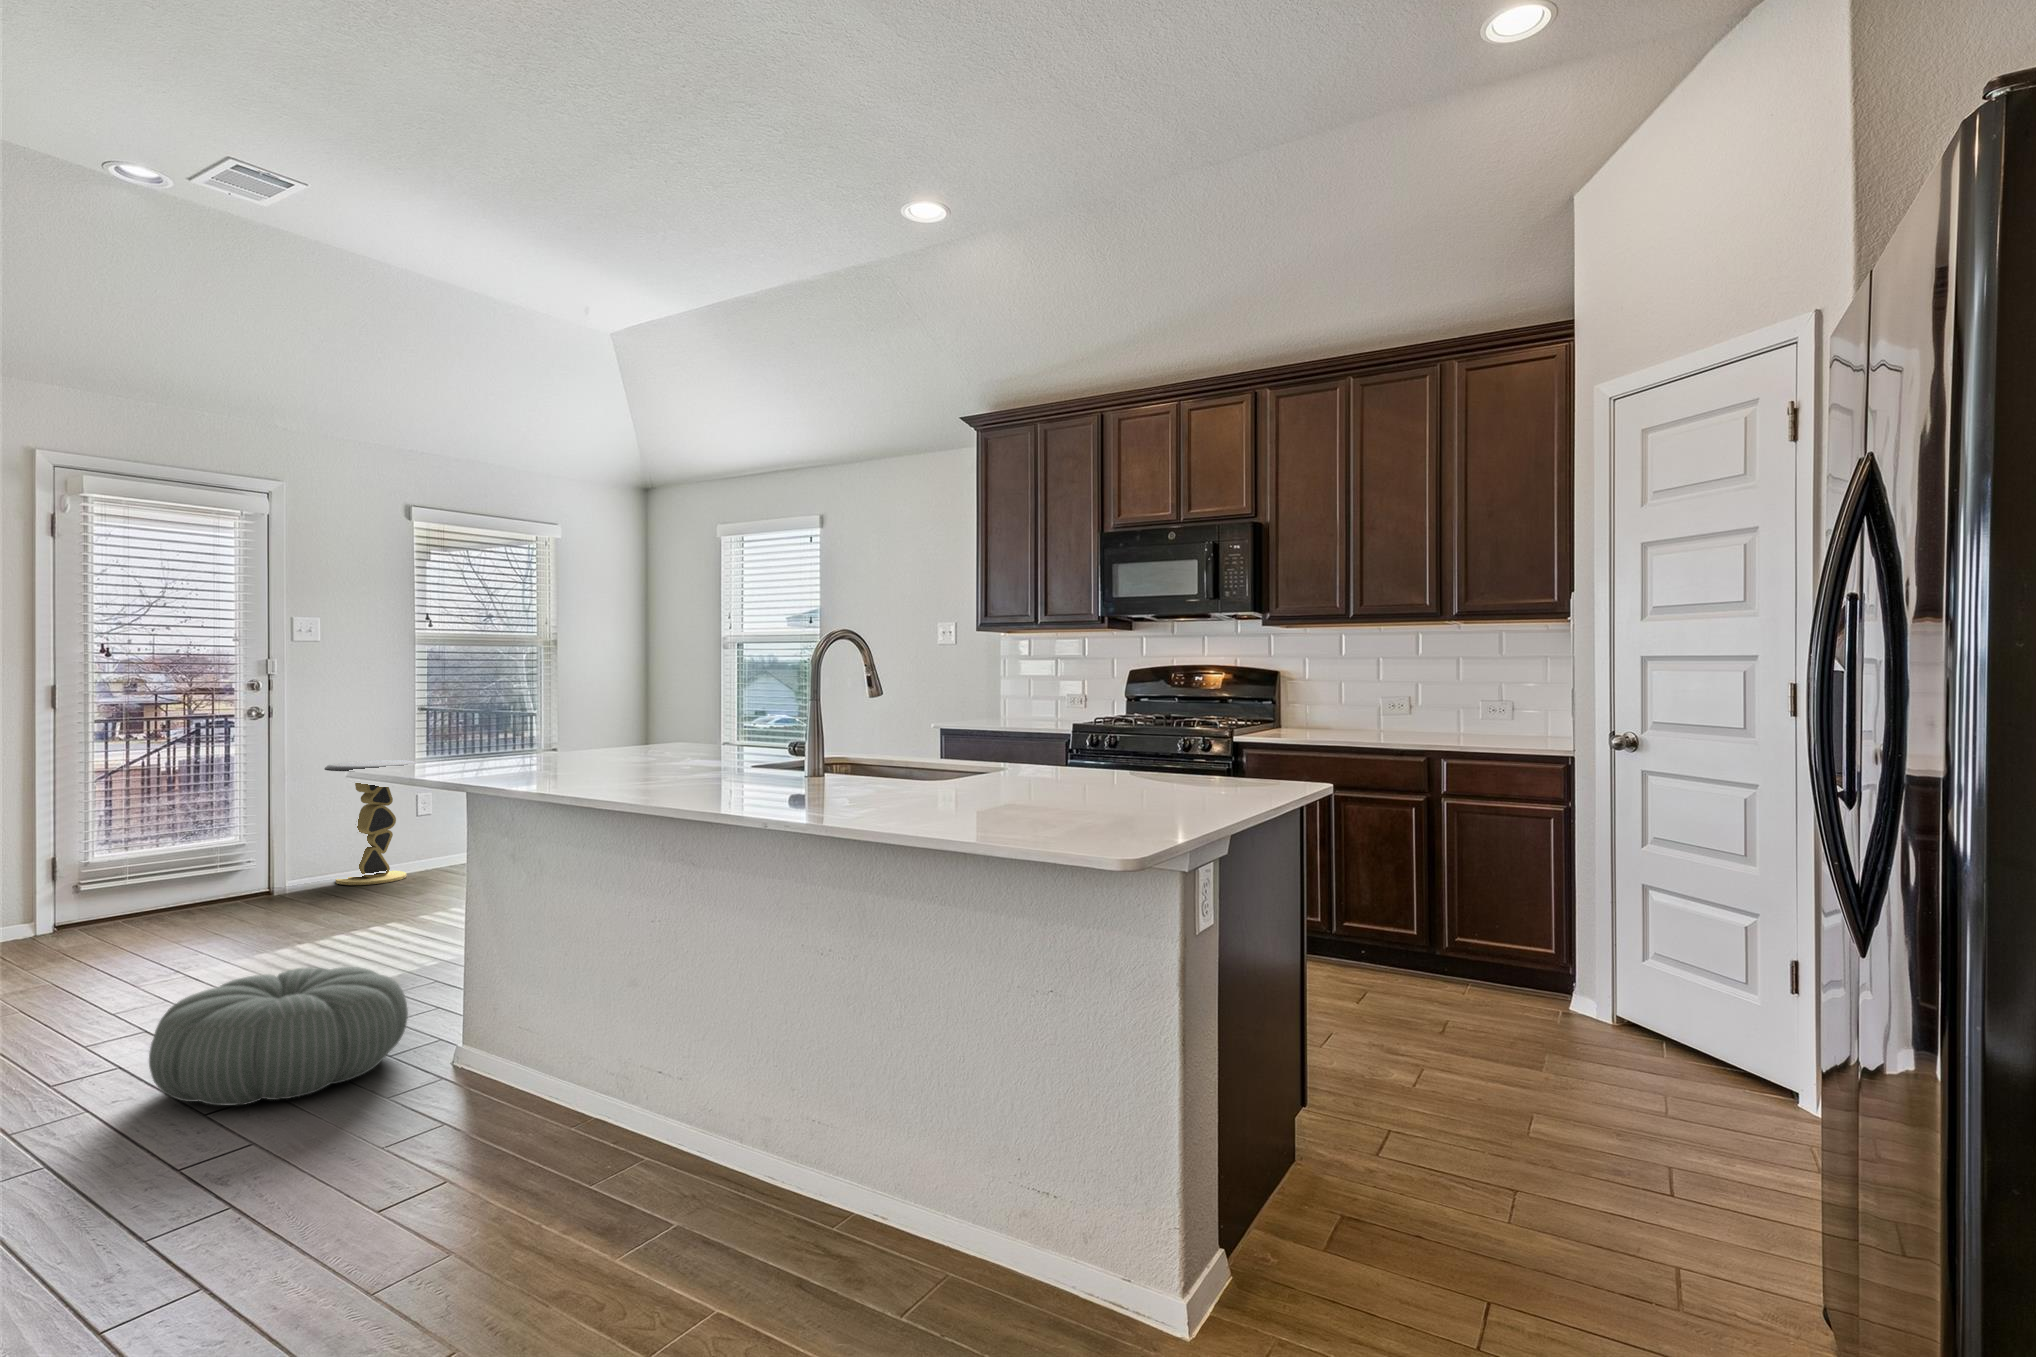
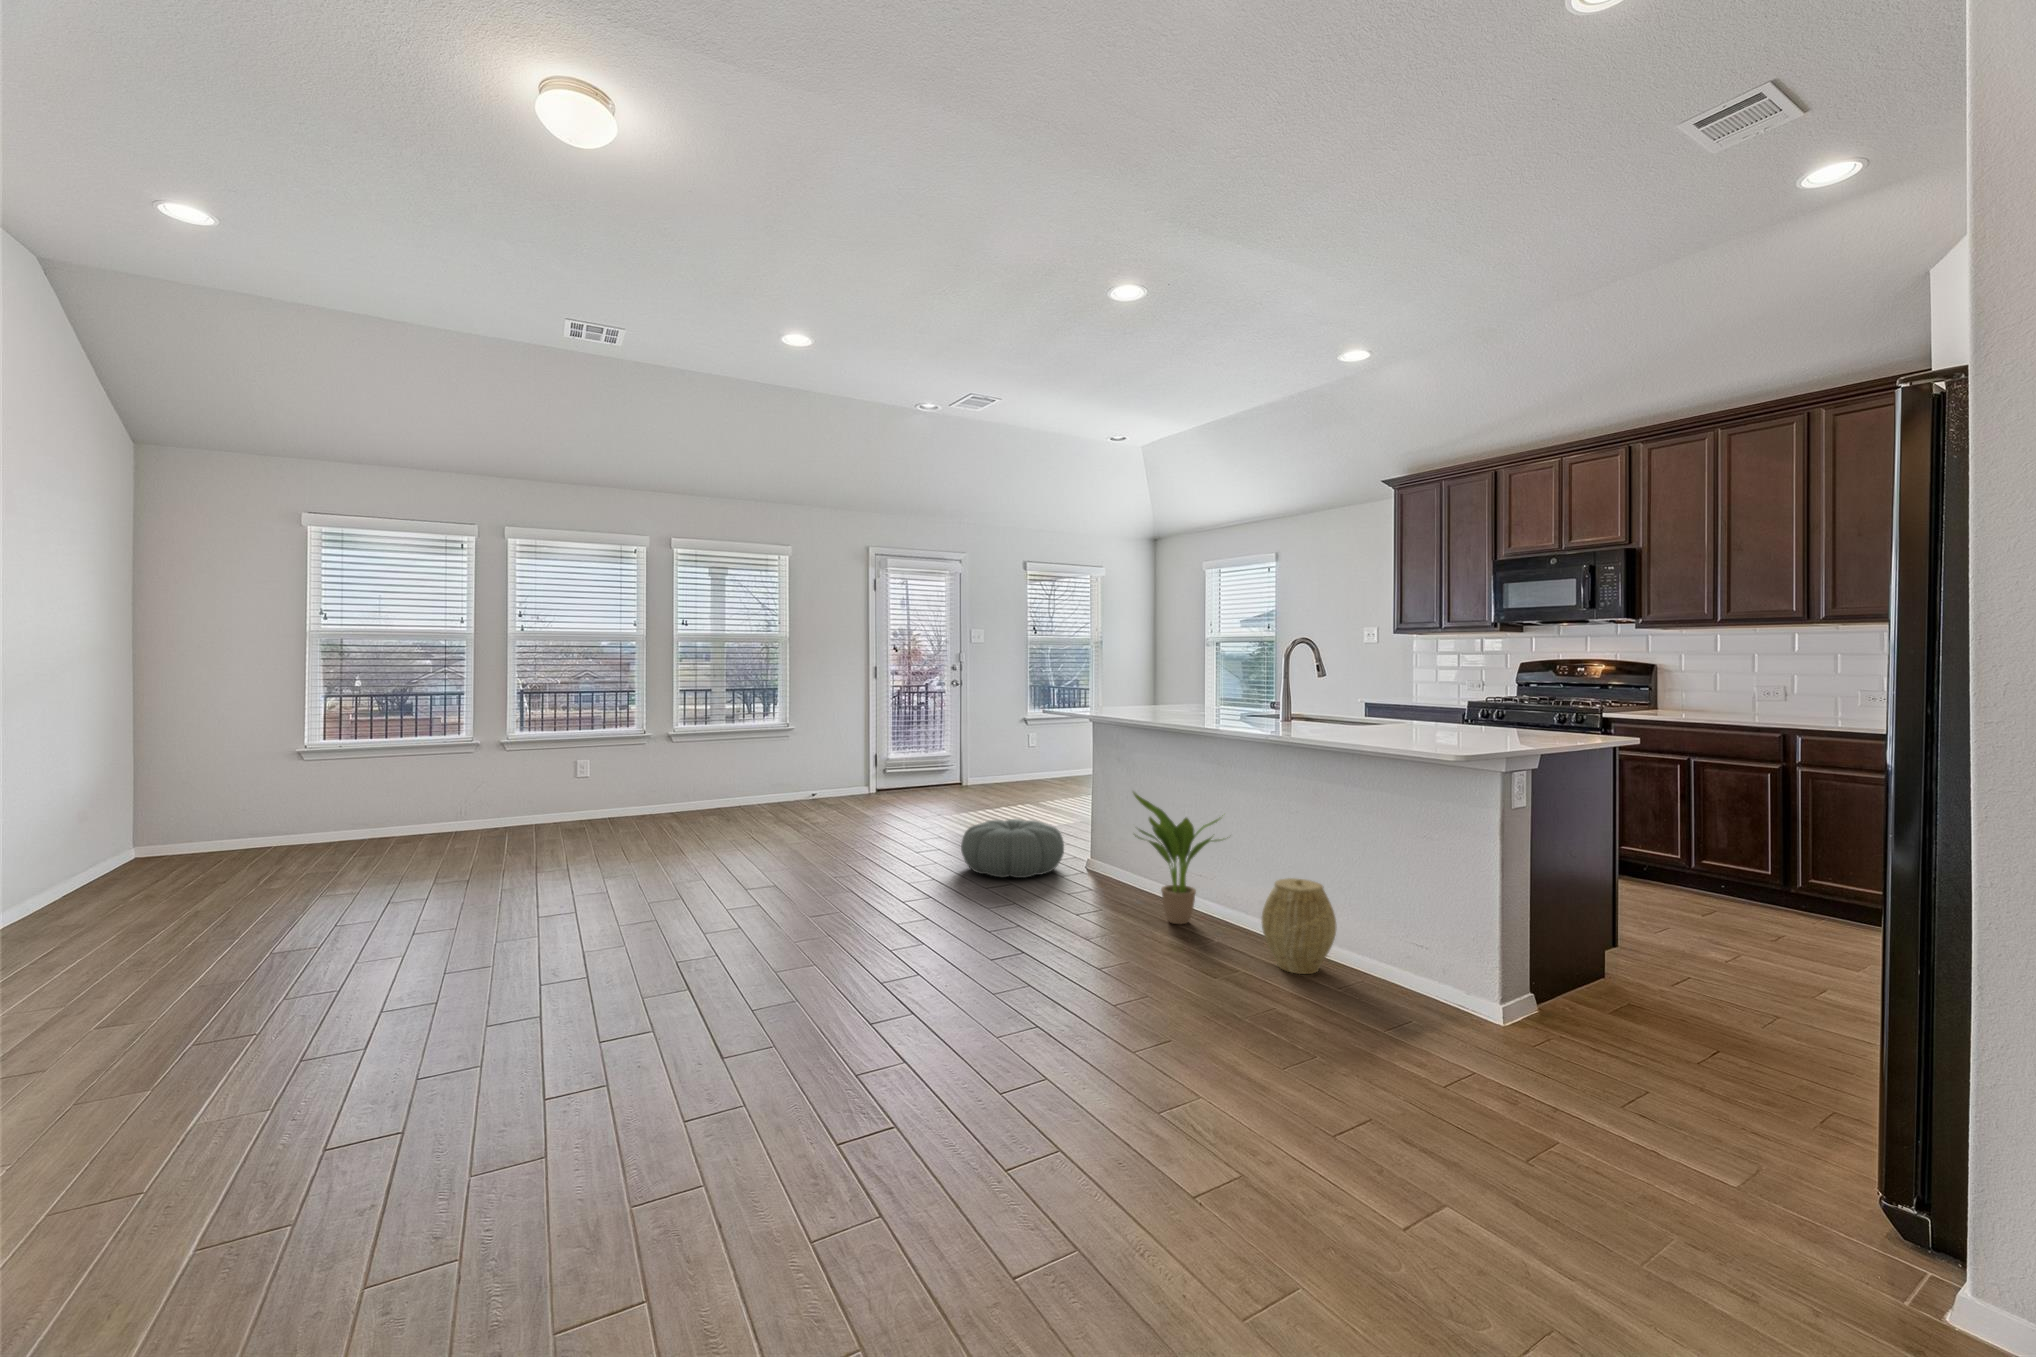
side table: present [324,760,416,885] -> none [983,718,1030,790]
potted plant: none [502,911,713,1172] -> present [1133,792,1225,924]
woven basket: none [760,1068,901,1269] -> present [1261,878,1336,974]

